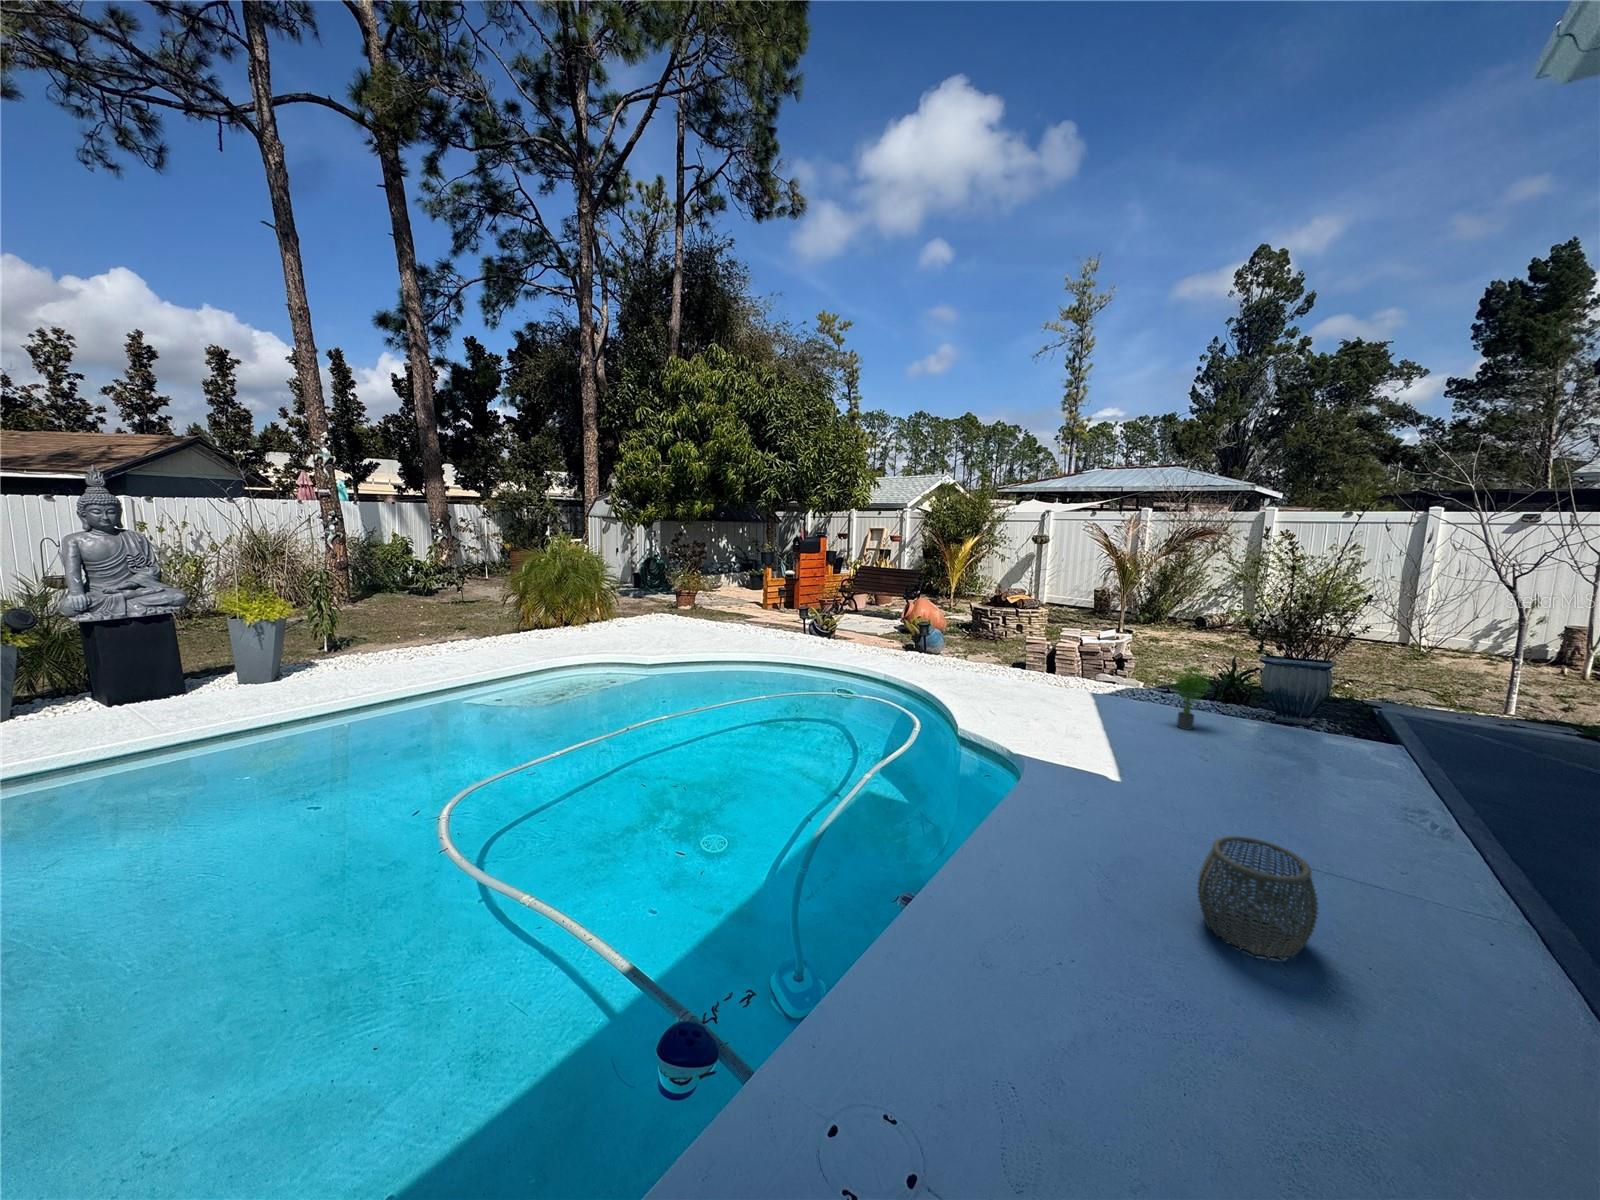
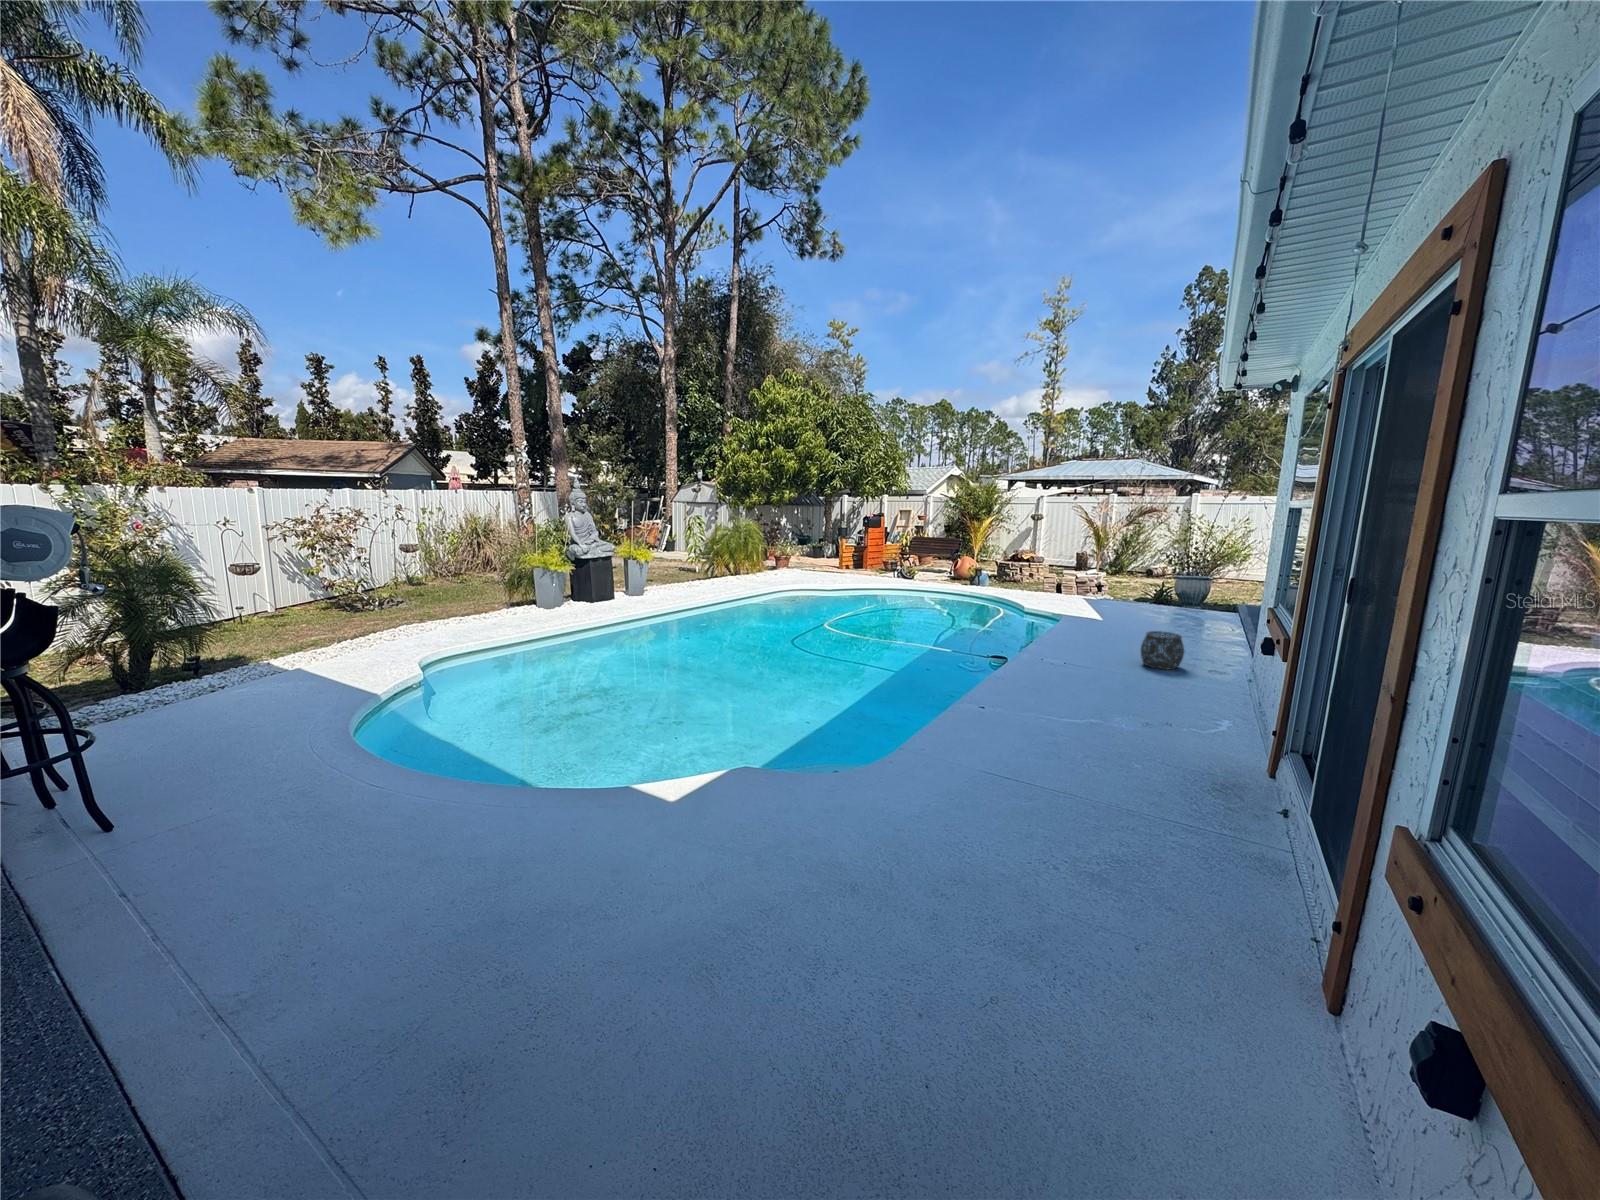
potted plant: present [1167,665,1208,729] -> none [1122,580,1154,619]

